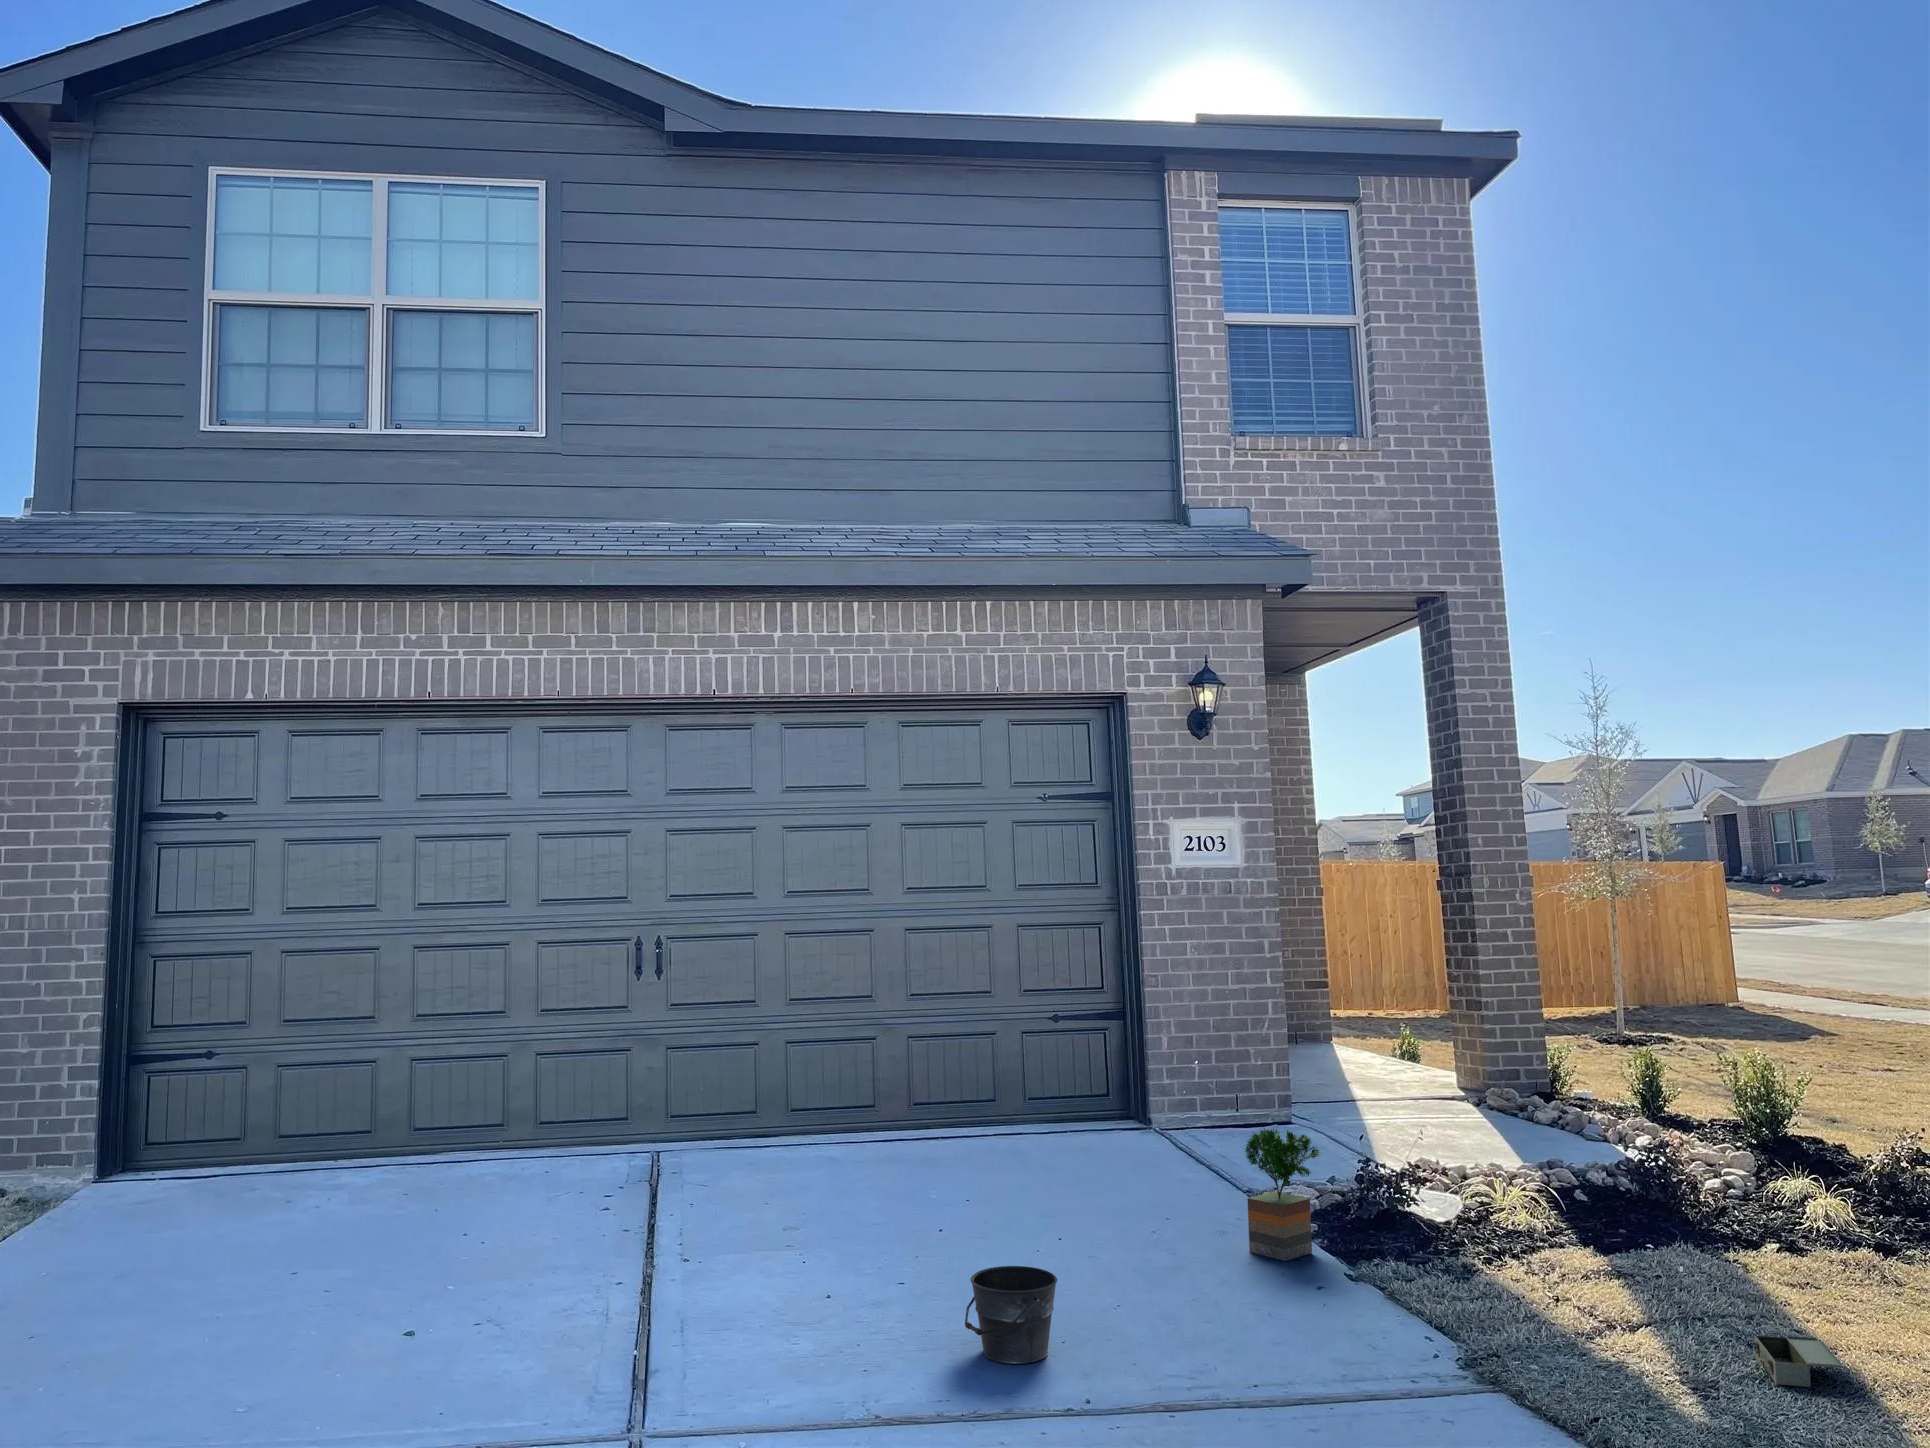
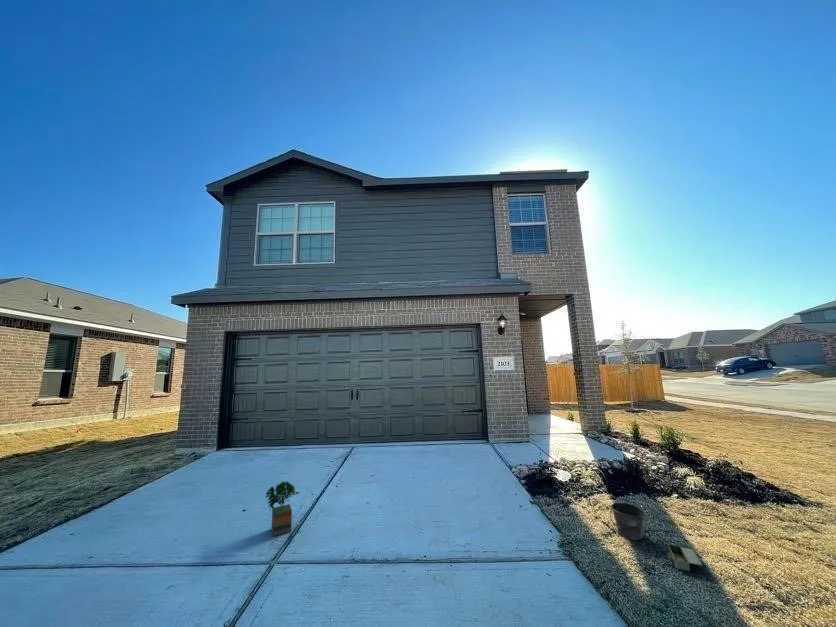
potted tree: present [1245,1129,1321,1261] -> present [266,481,299,536]
bucket: present [965,1266,1057,1364] -> present [610,503,644,540]

